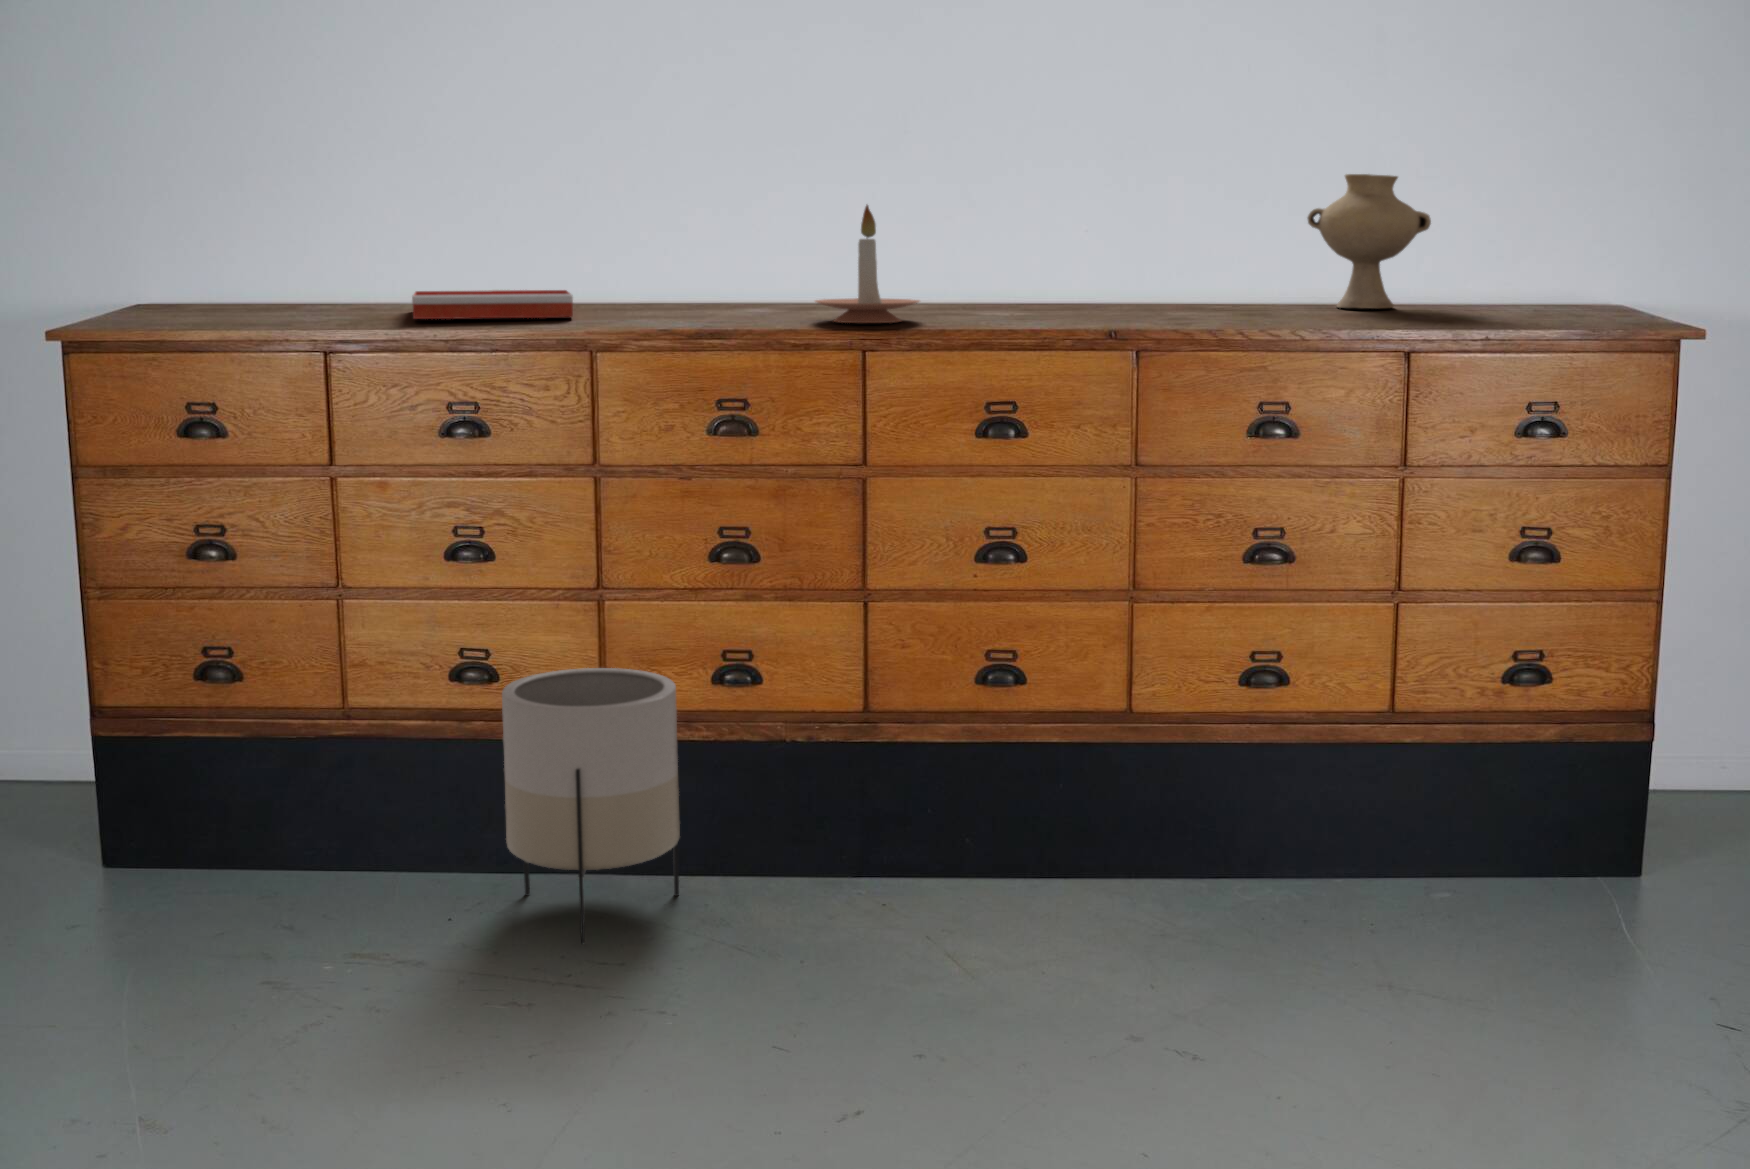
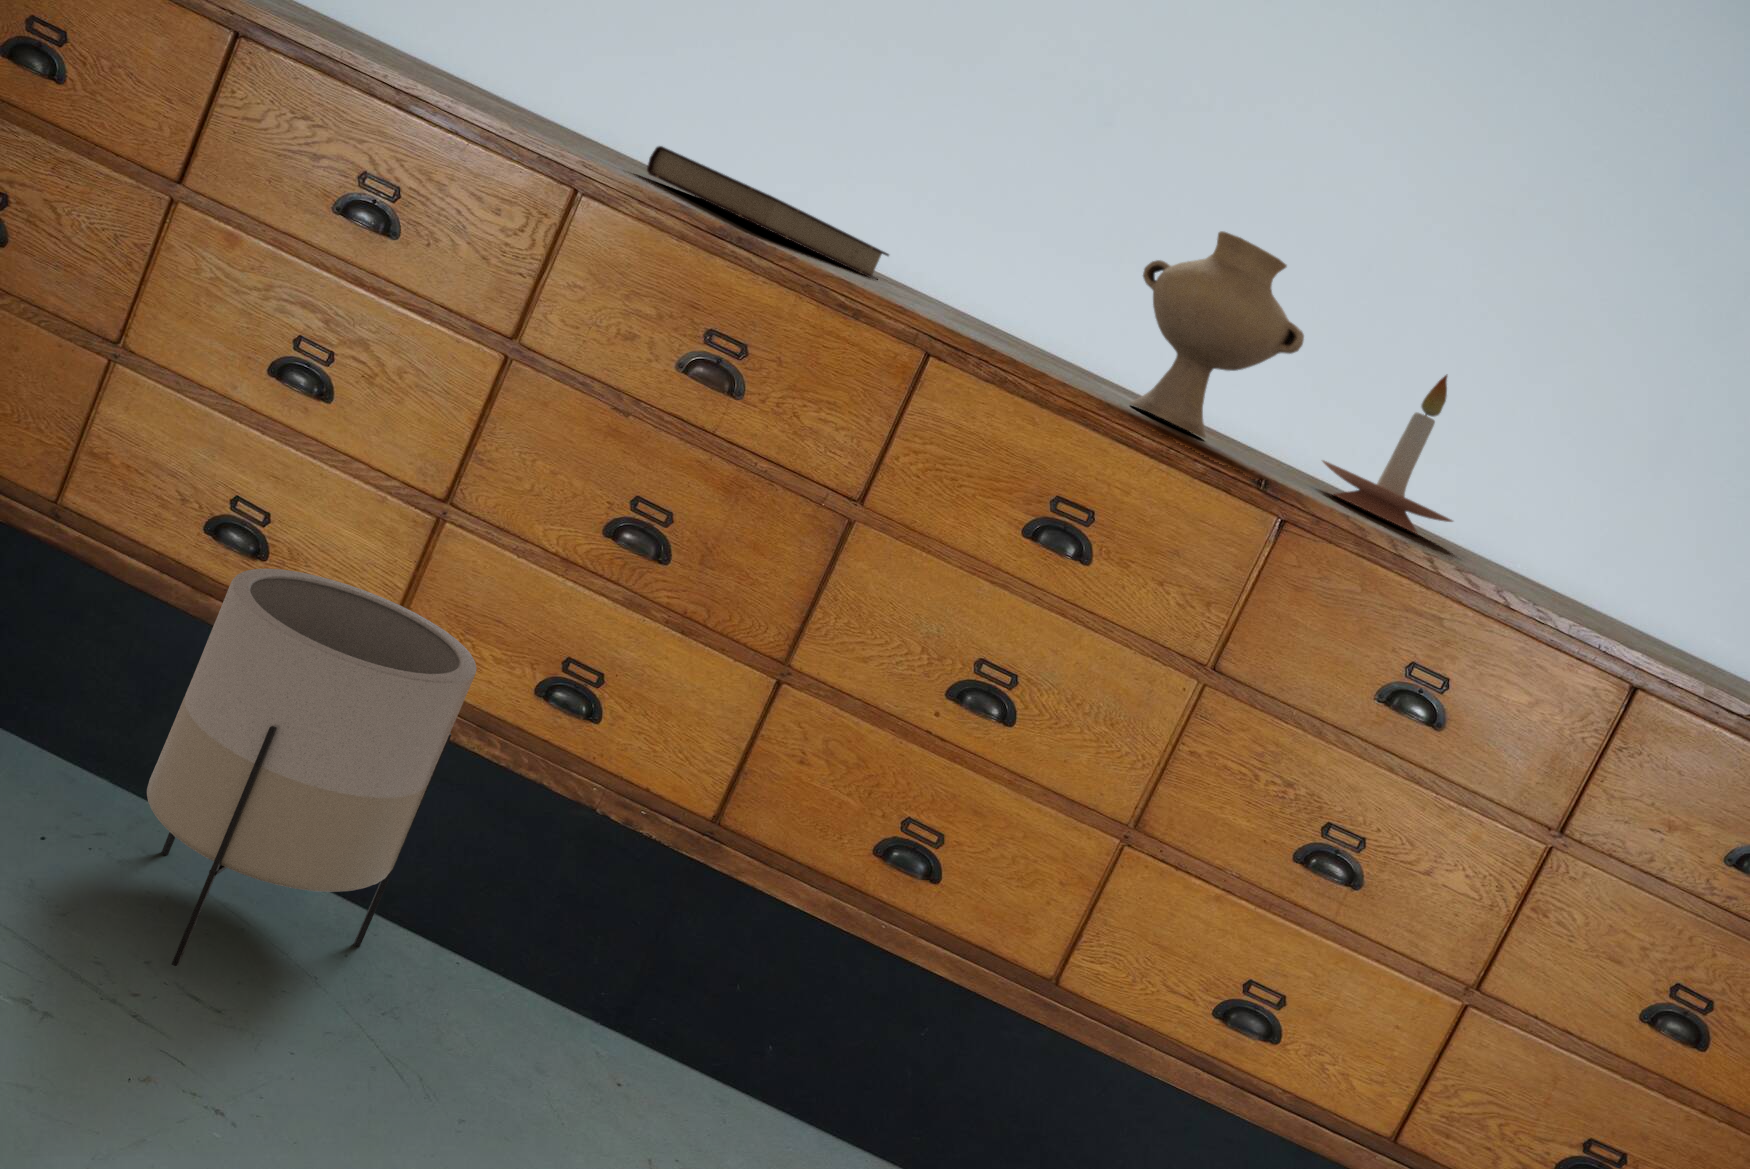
vase: present [1308,174,1431,309] -> present [1131,231,1304,437]
candle holder: present [815,205,919,323] -> present [1323,375,1453,533]
book: none [616,286,801,316] -> present [647,146,889,280]
tray: present [412,290,573,319] -> none [377,21,602,151]

